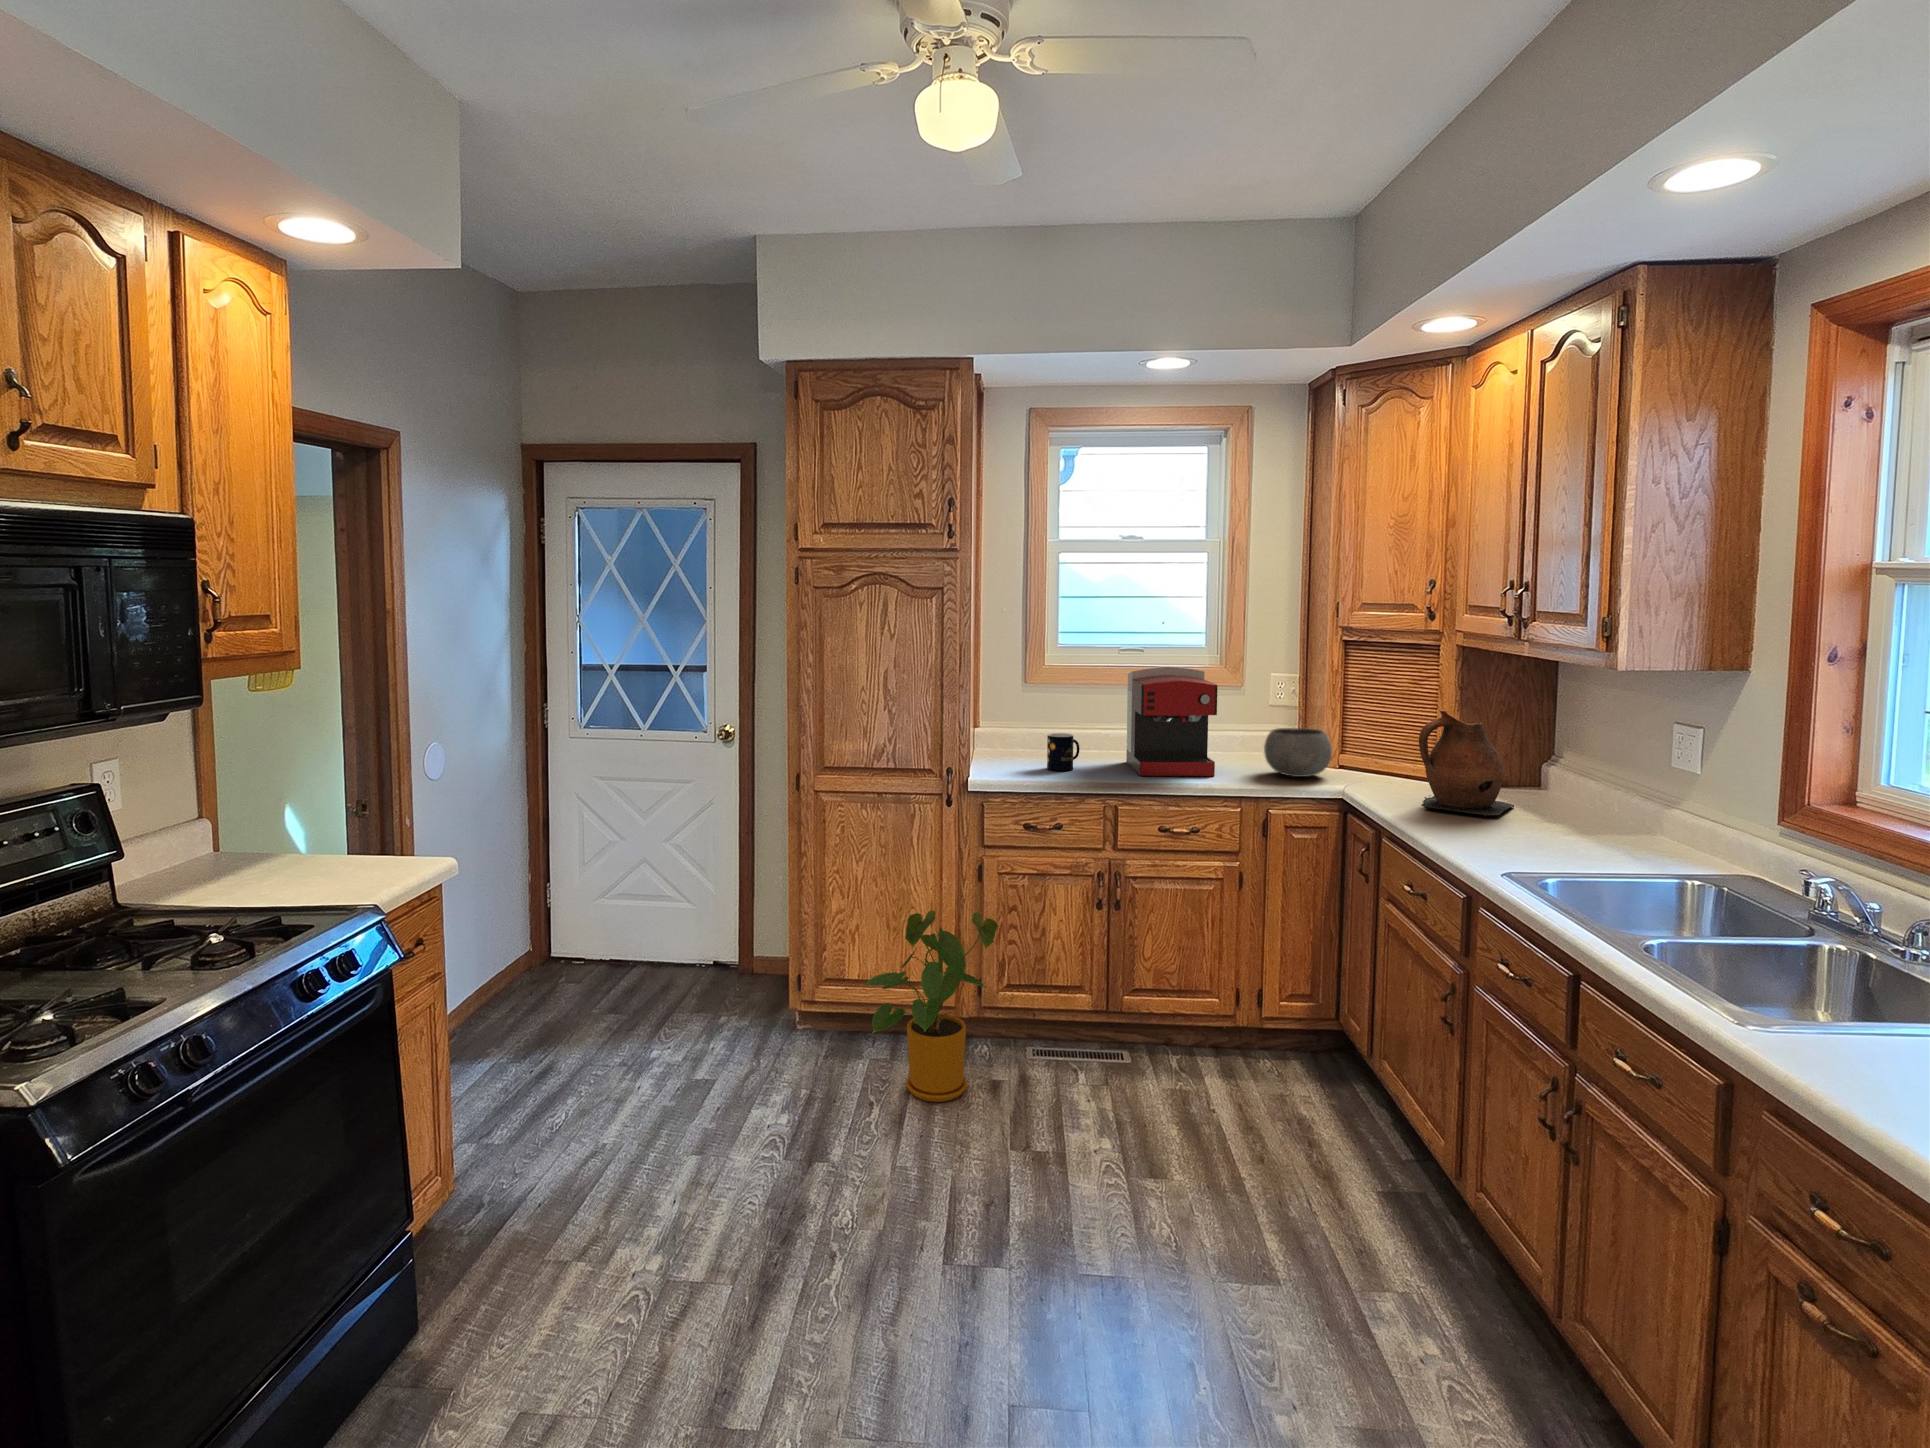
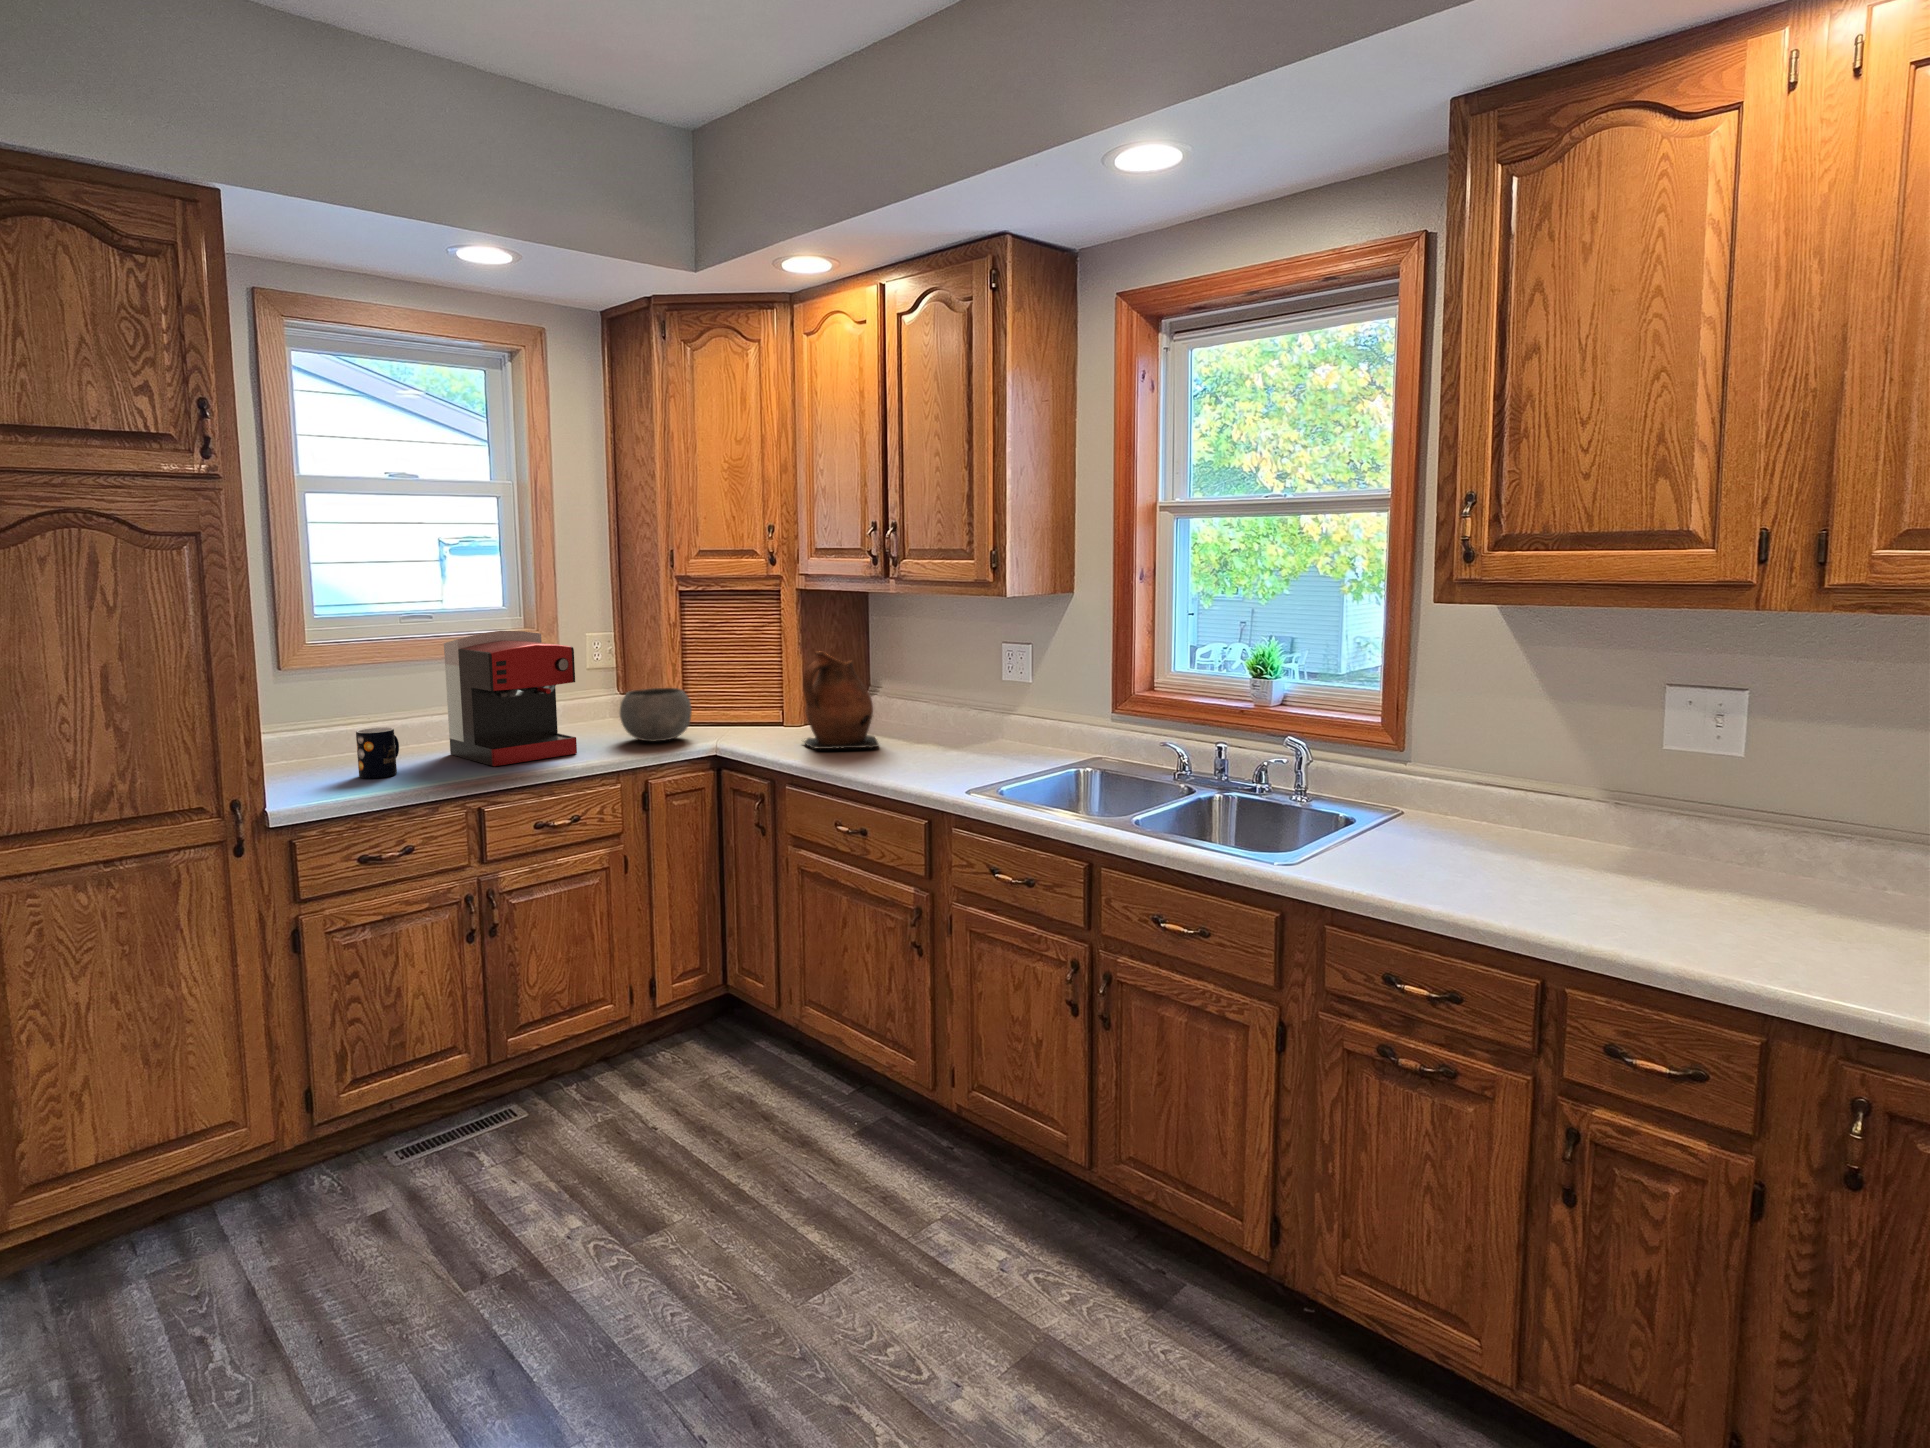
house plant: present [864,910,998,1102] -> none [171,993,382,1290]

